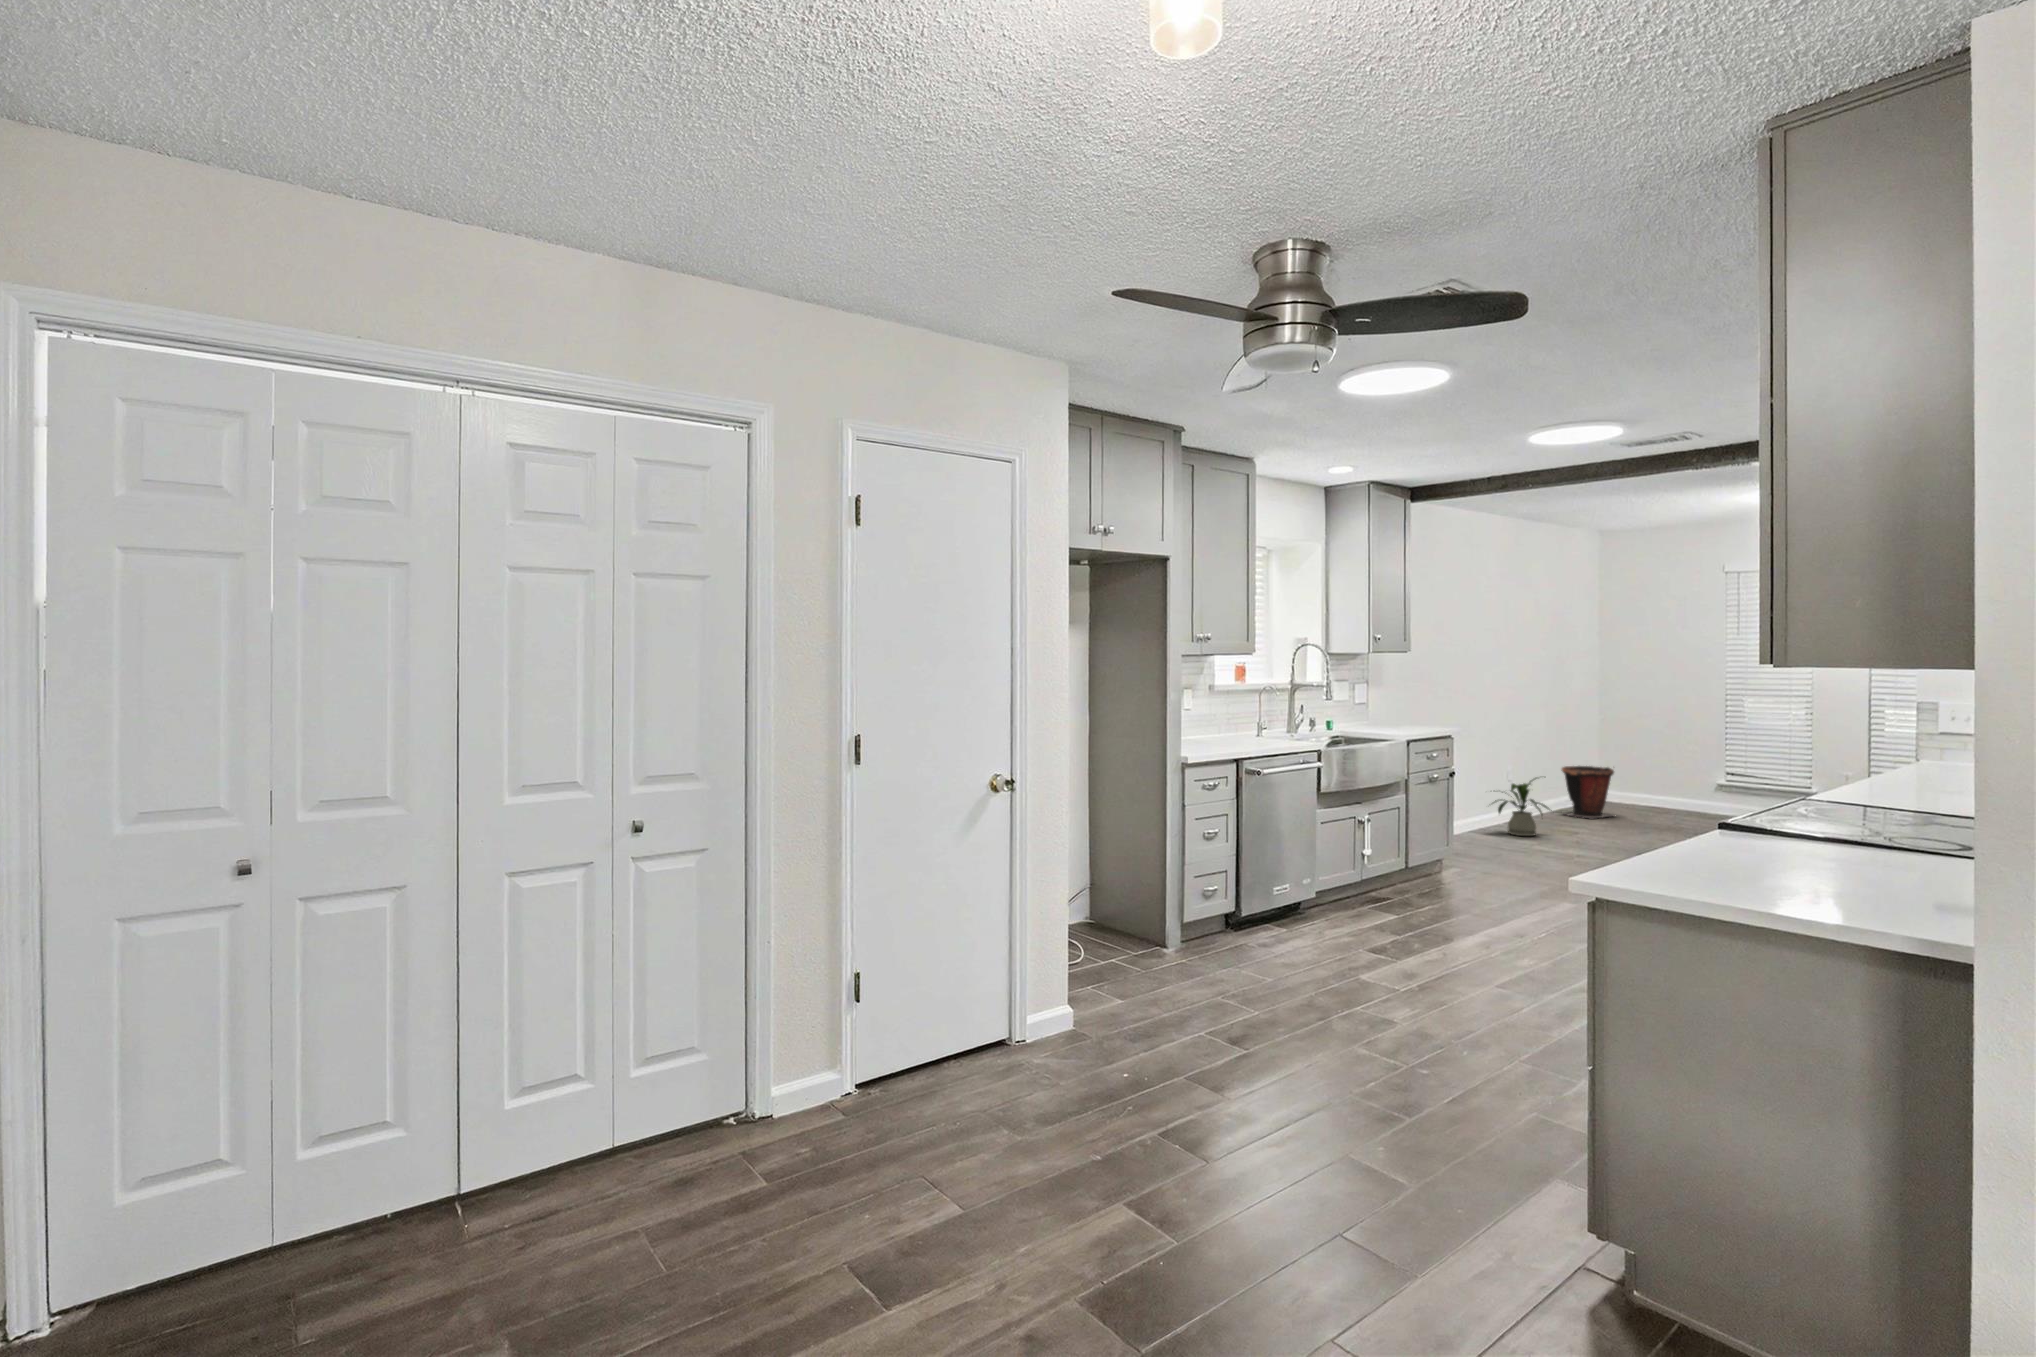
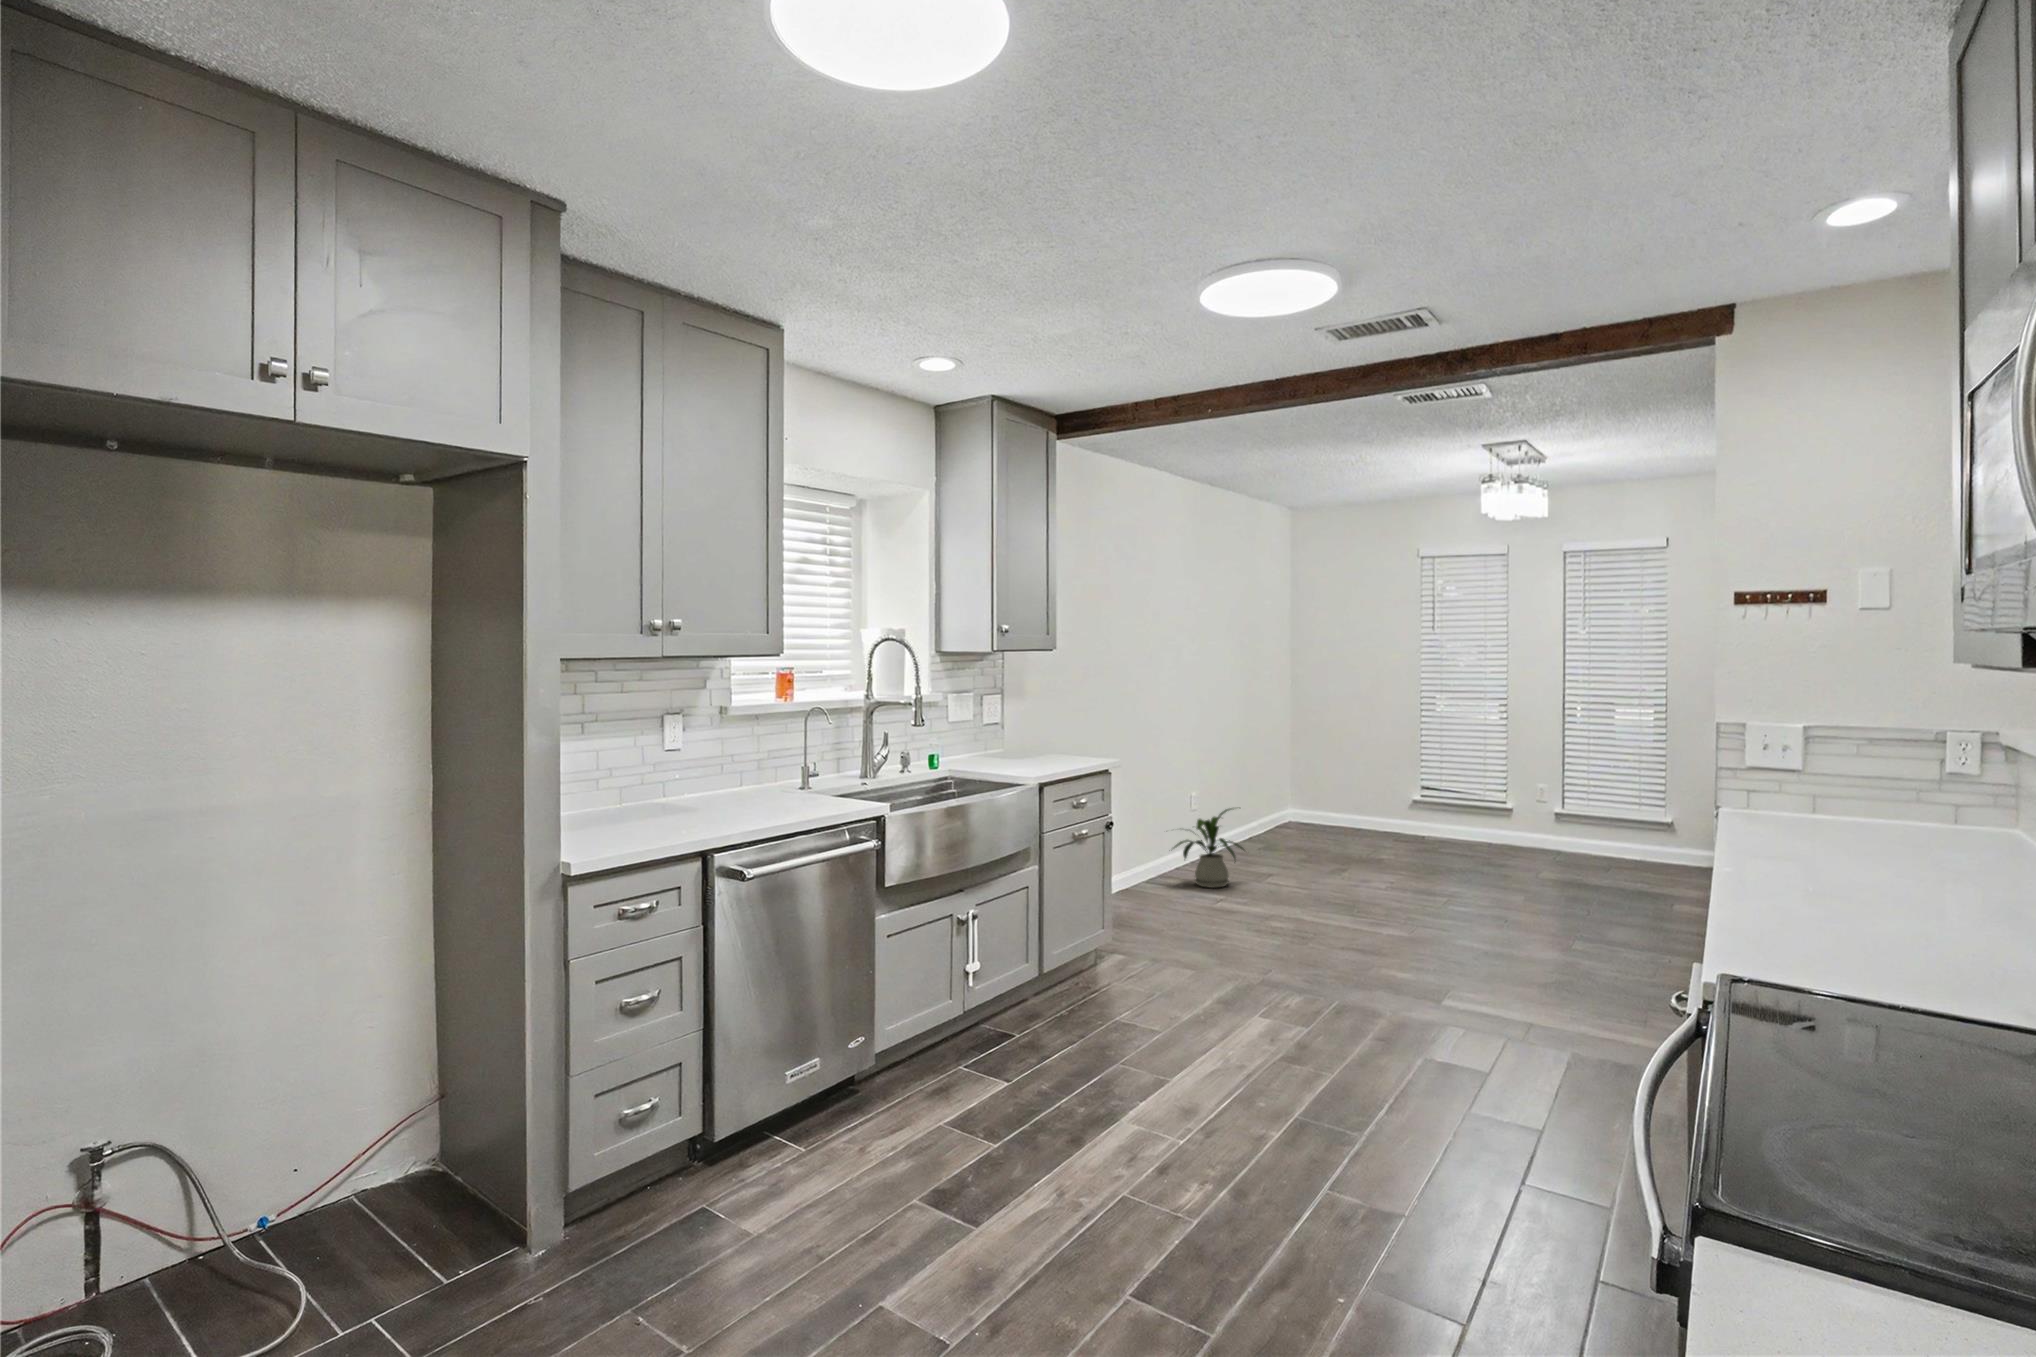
waste bin: present [1562,766,1614,818] -> none [1258,781,1319,851]

